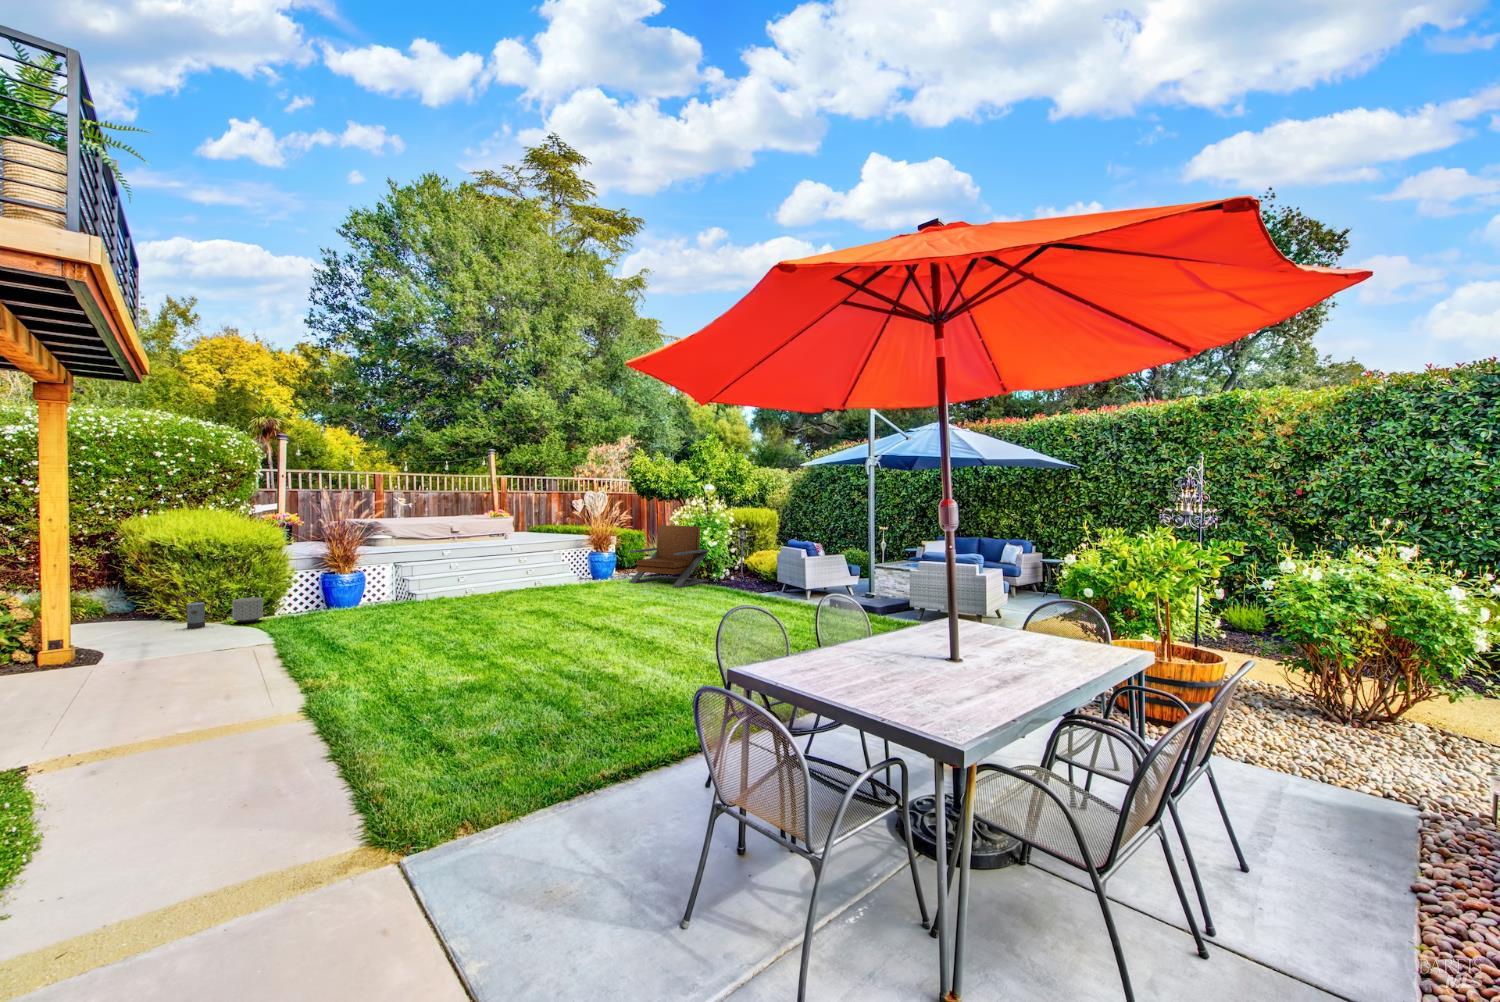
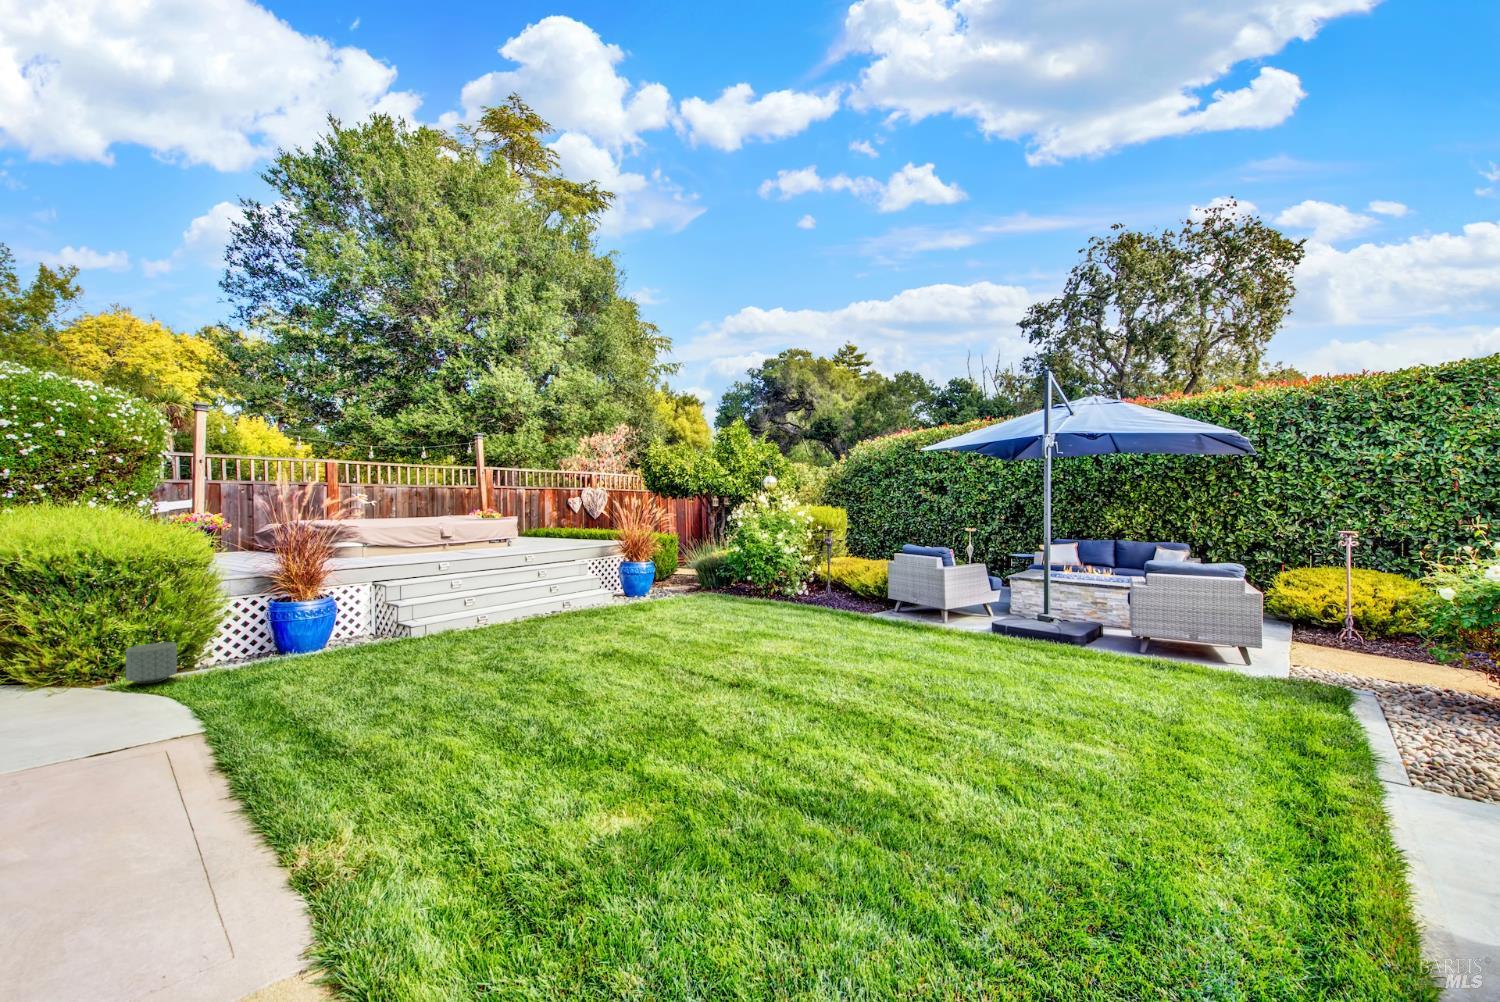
lounge chair: present [630,525,709,587] -> none [685,525,786,607]
watering can: present [176,593,216,628] -> none [27,641,98,698]

